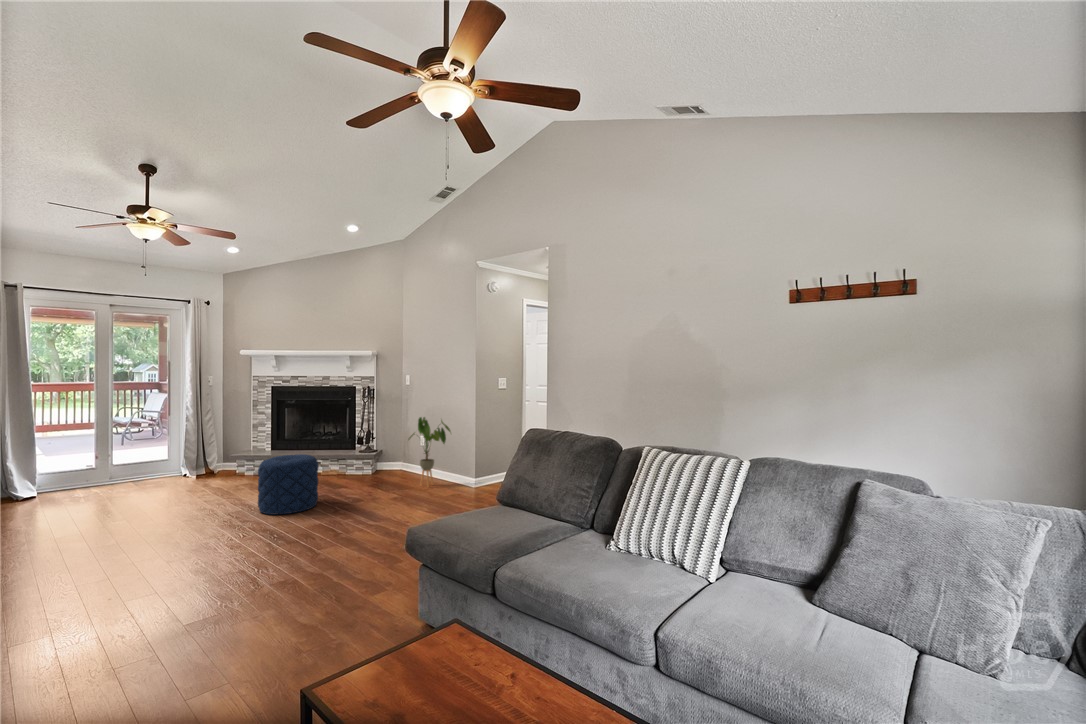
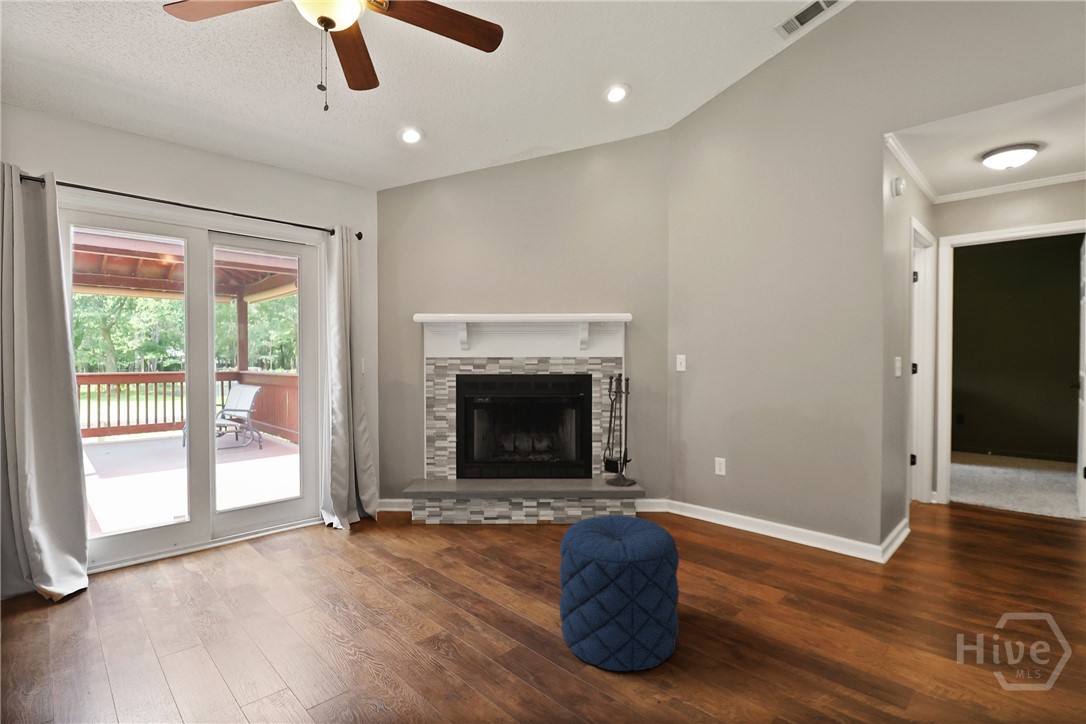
house plant: present [409,417,451,487] -> none [750,432,833,564]

